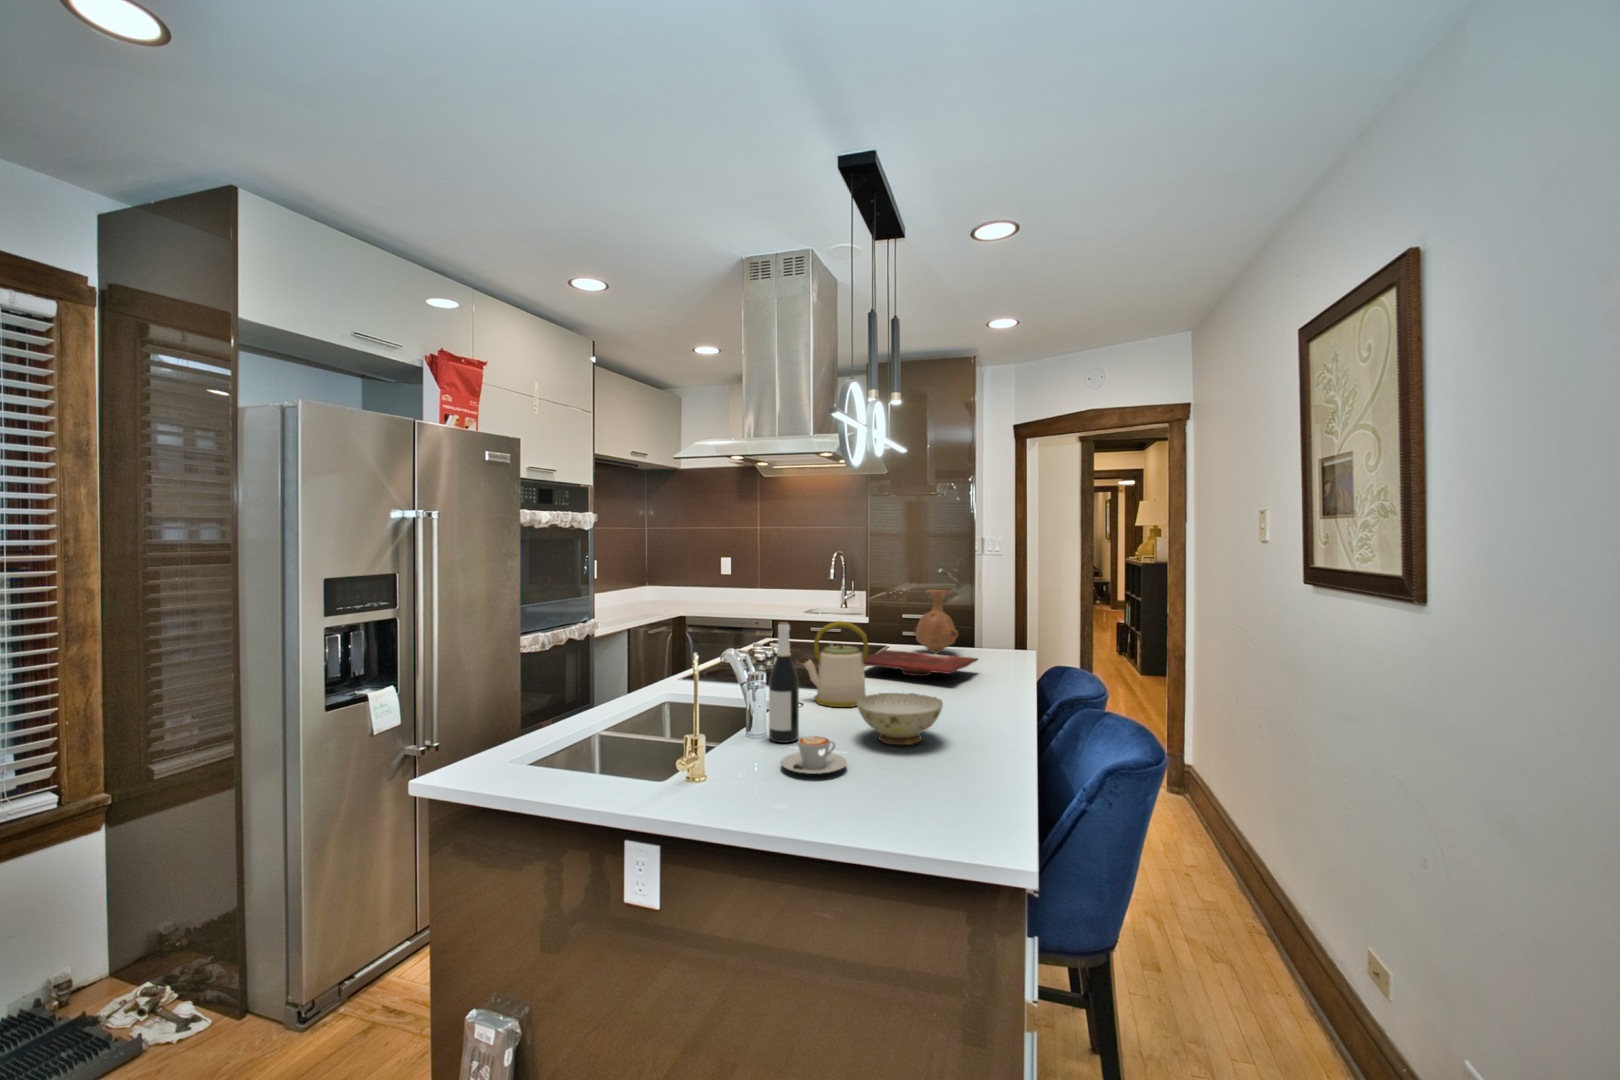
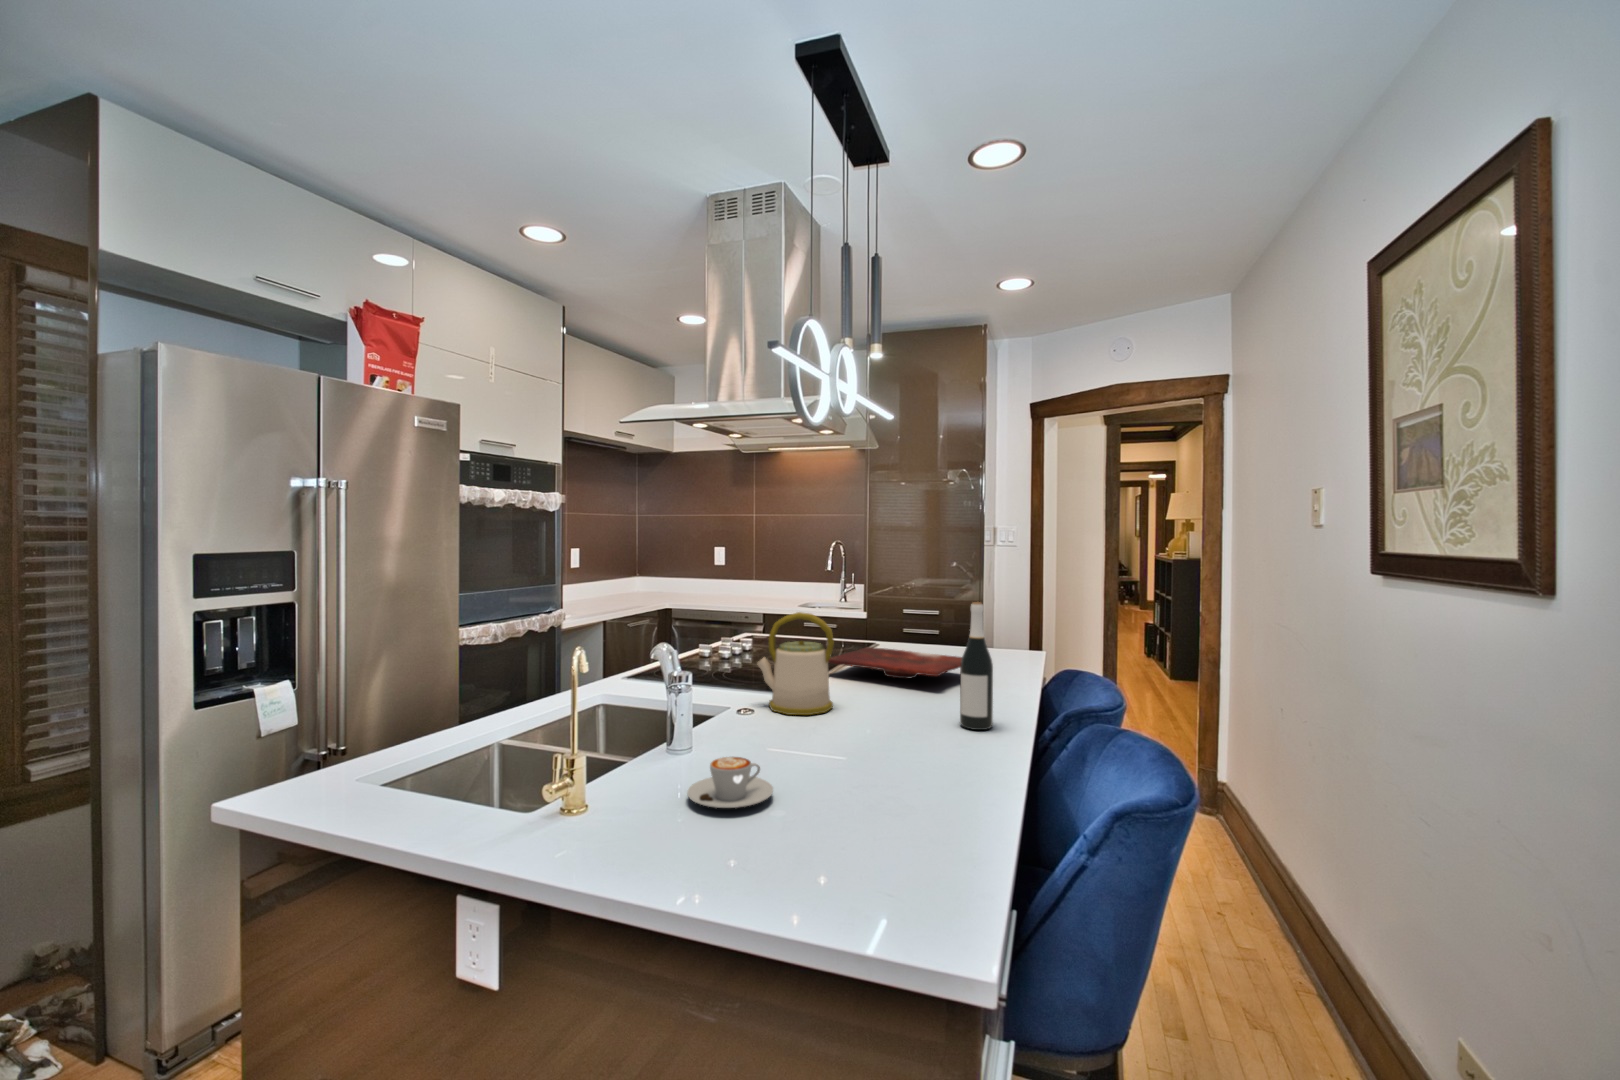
vase: present [914,590,958,654] -> none [905,580,955,652]
wine bottle: present [769,622,799,743] -> present [960,602,993,730]
ceramic bowl: present [856,693,943,745] -> none [801,700,909,768]

